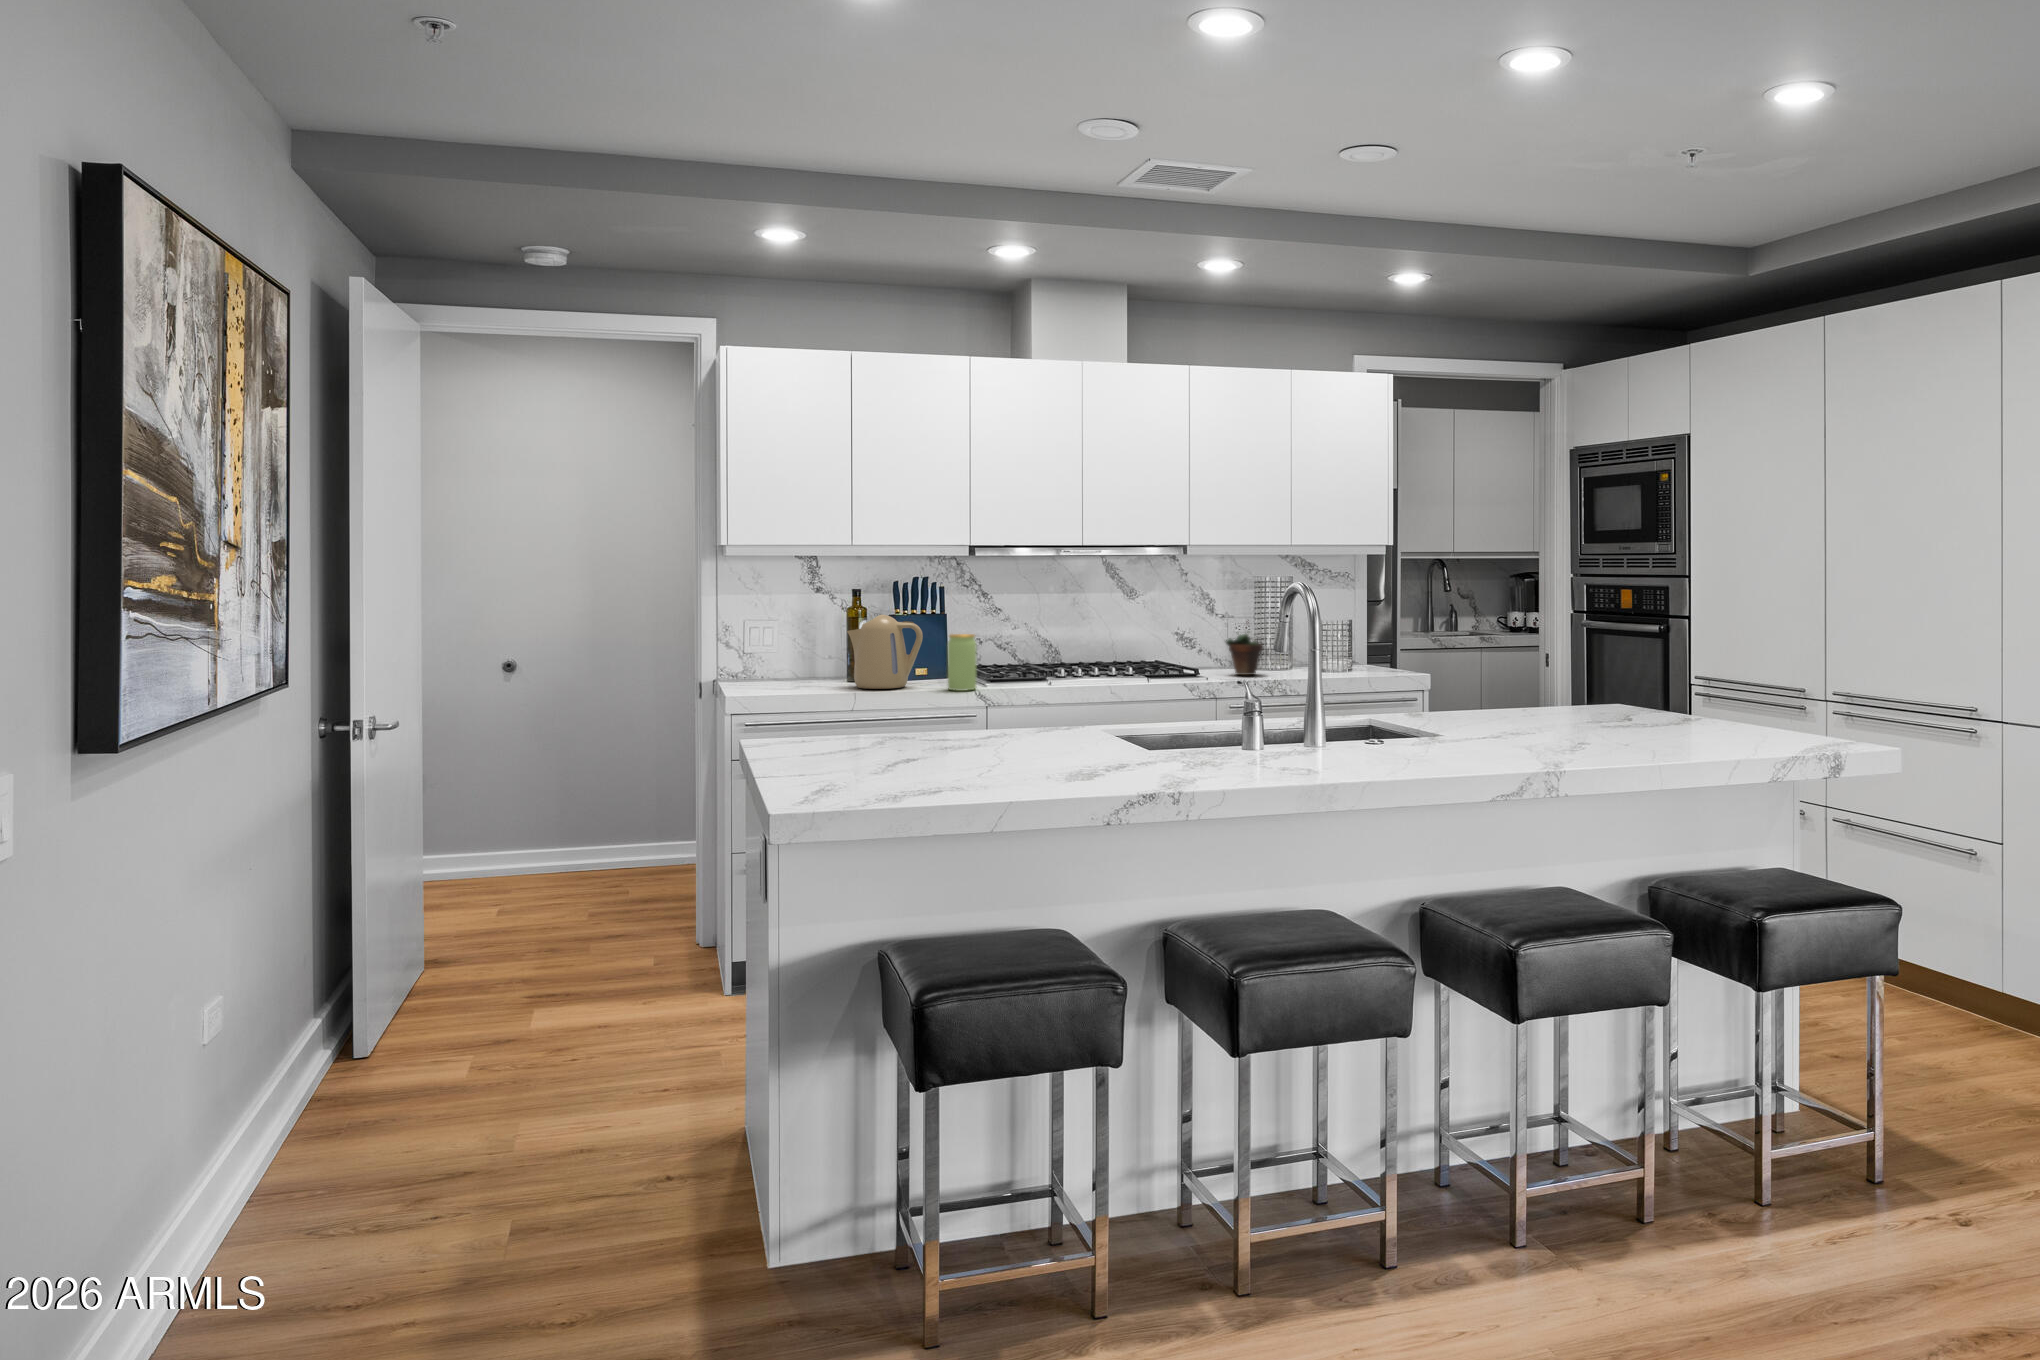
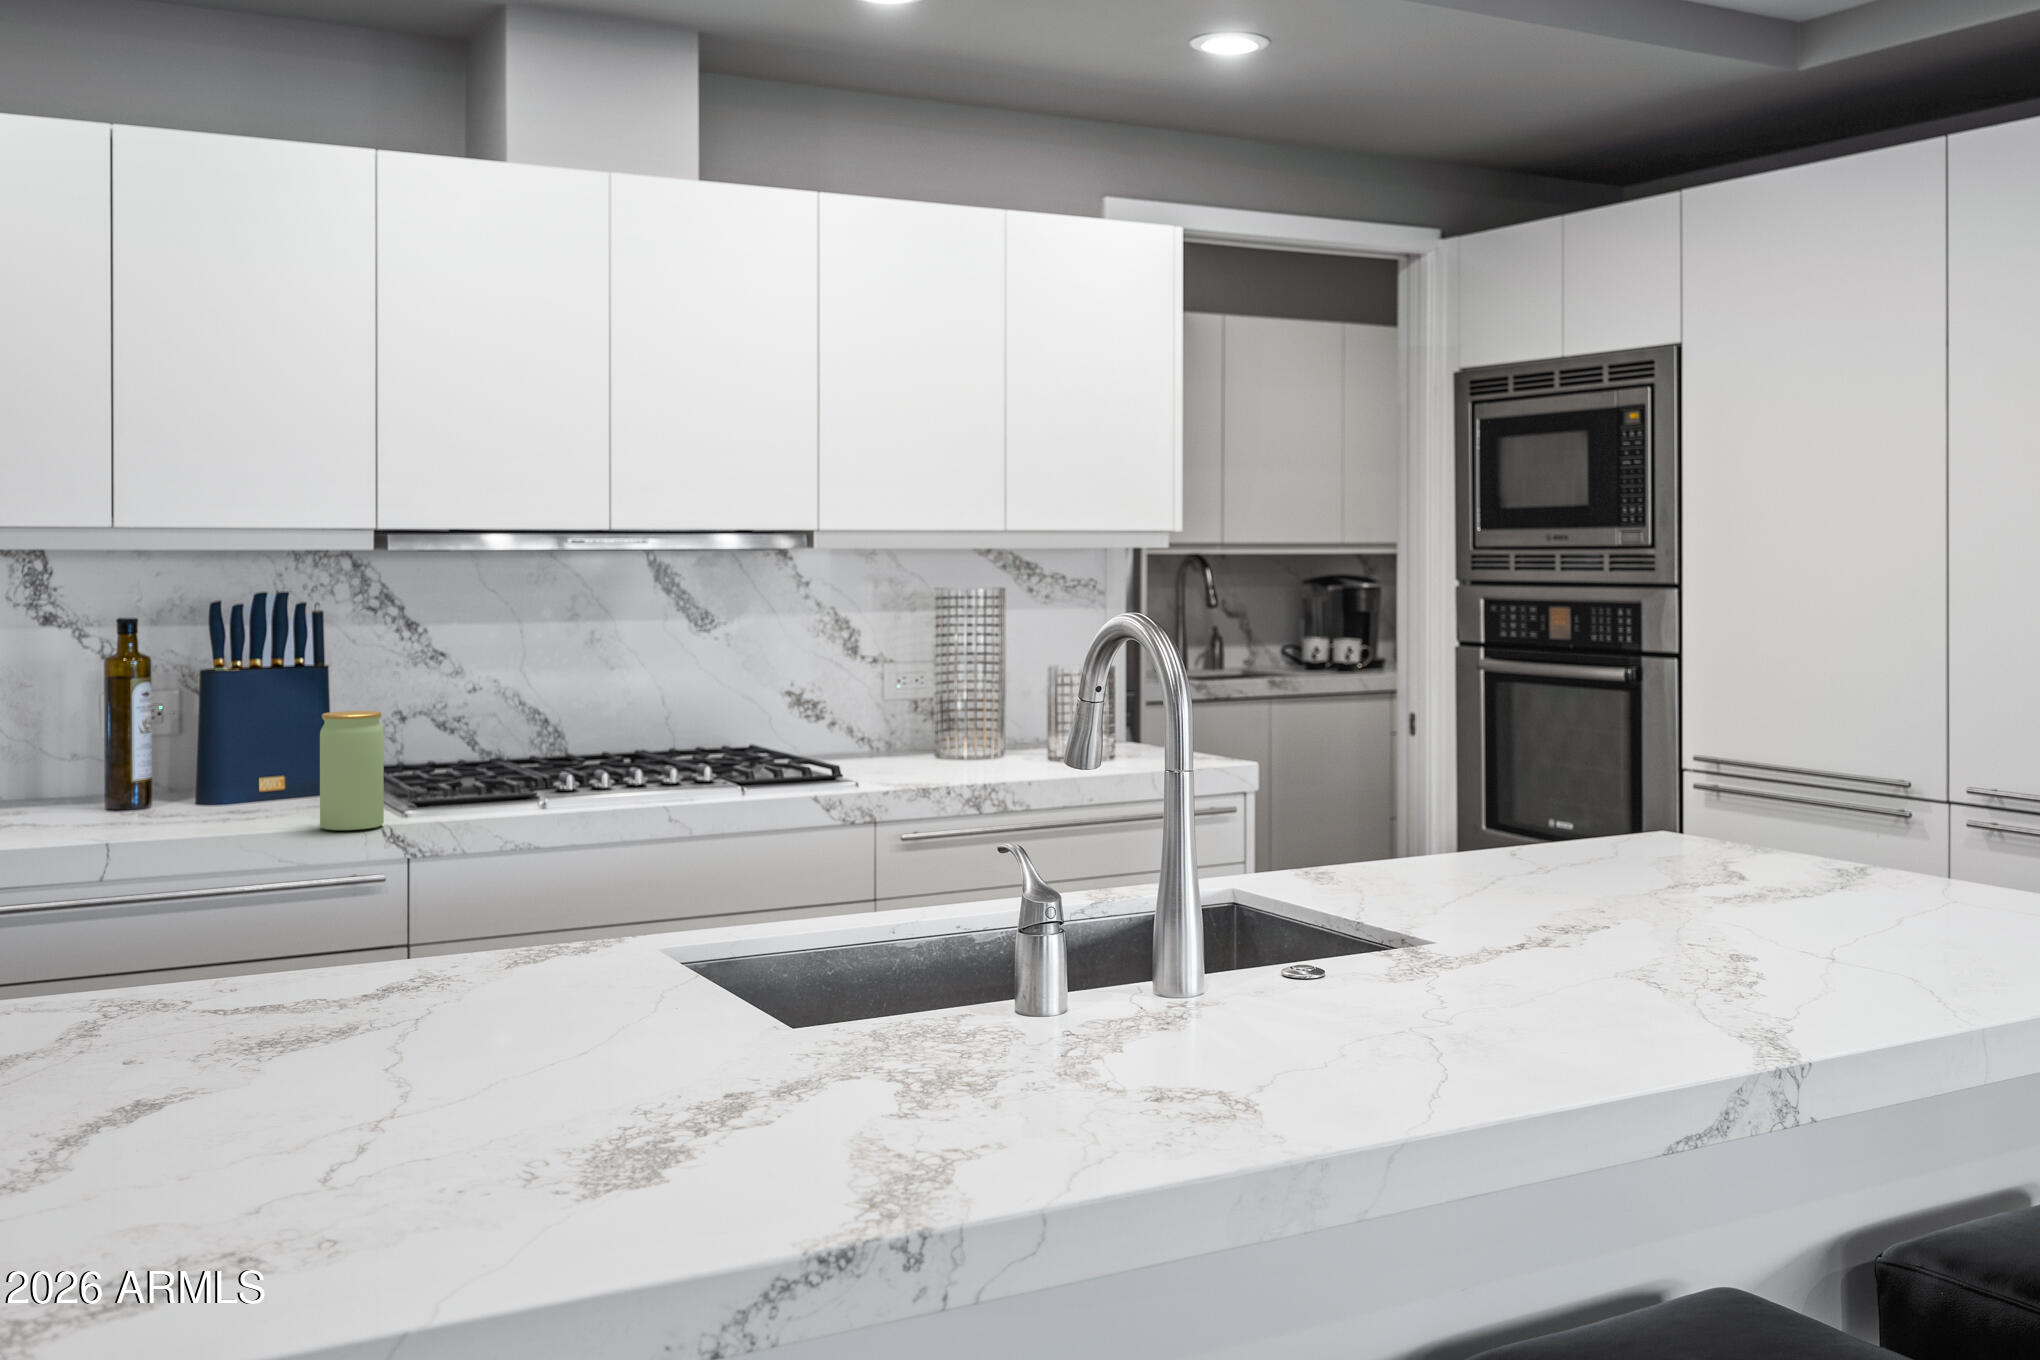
kettle: present [847,615,923,689] -> none [92,673,266,831]
succulent plant: present [1226,620,1263,675] -> none [888,669,959,775]

